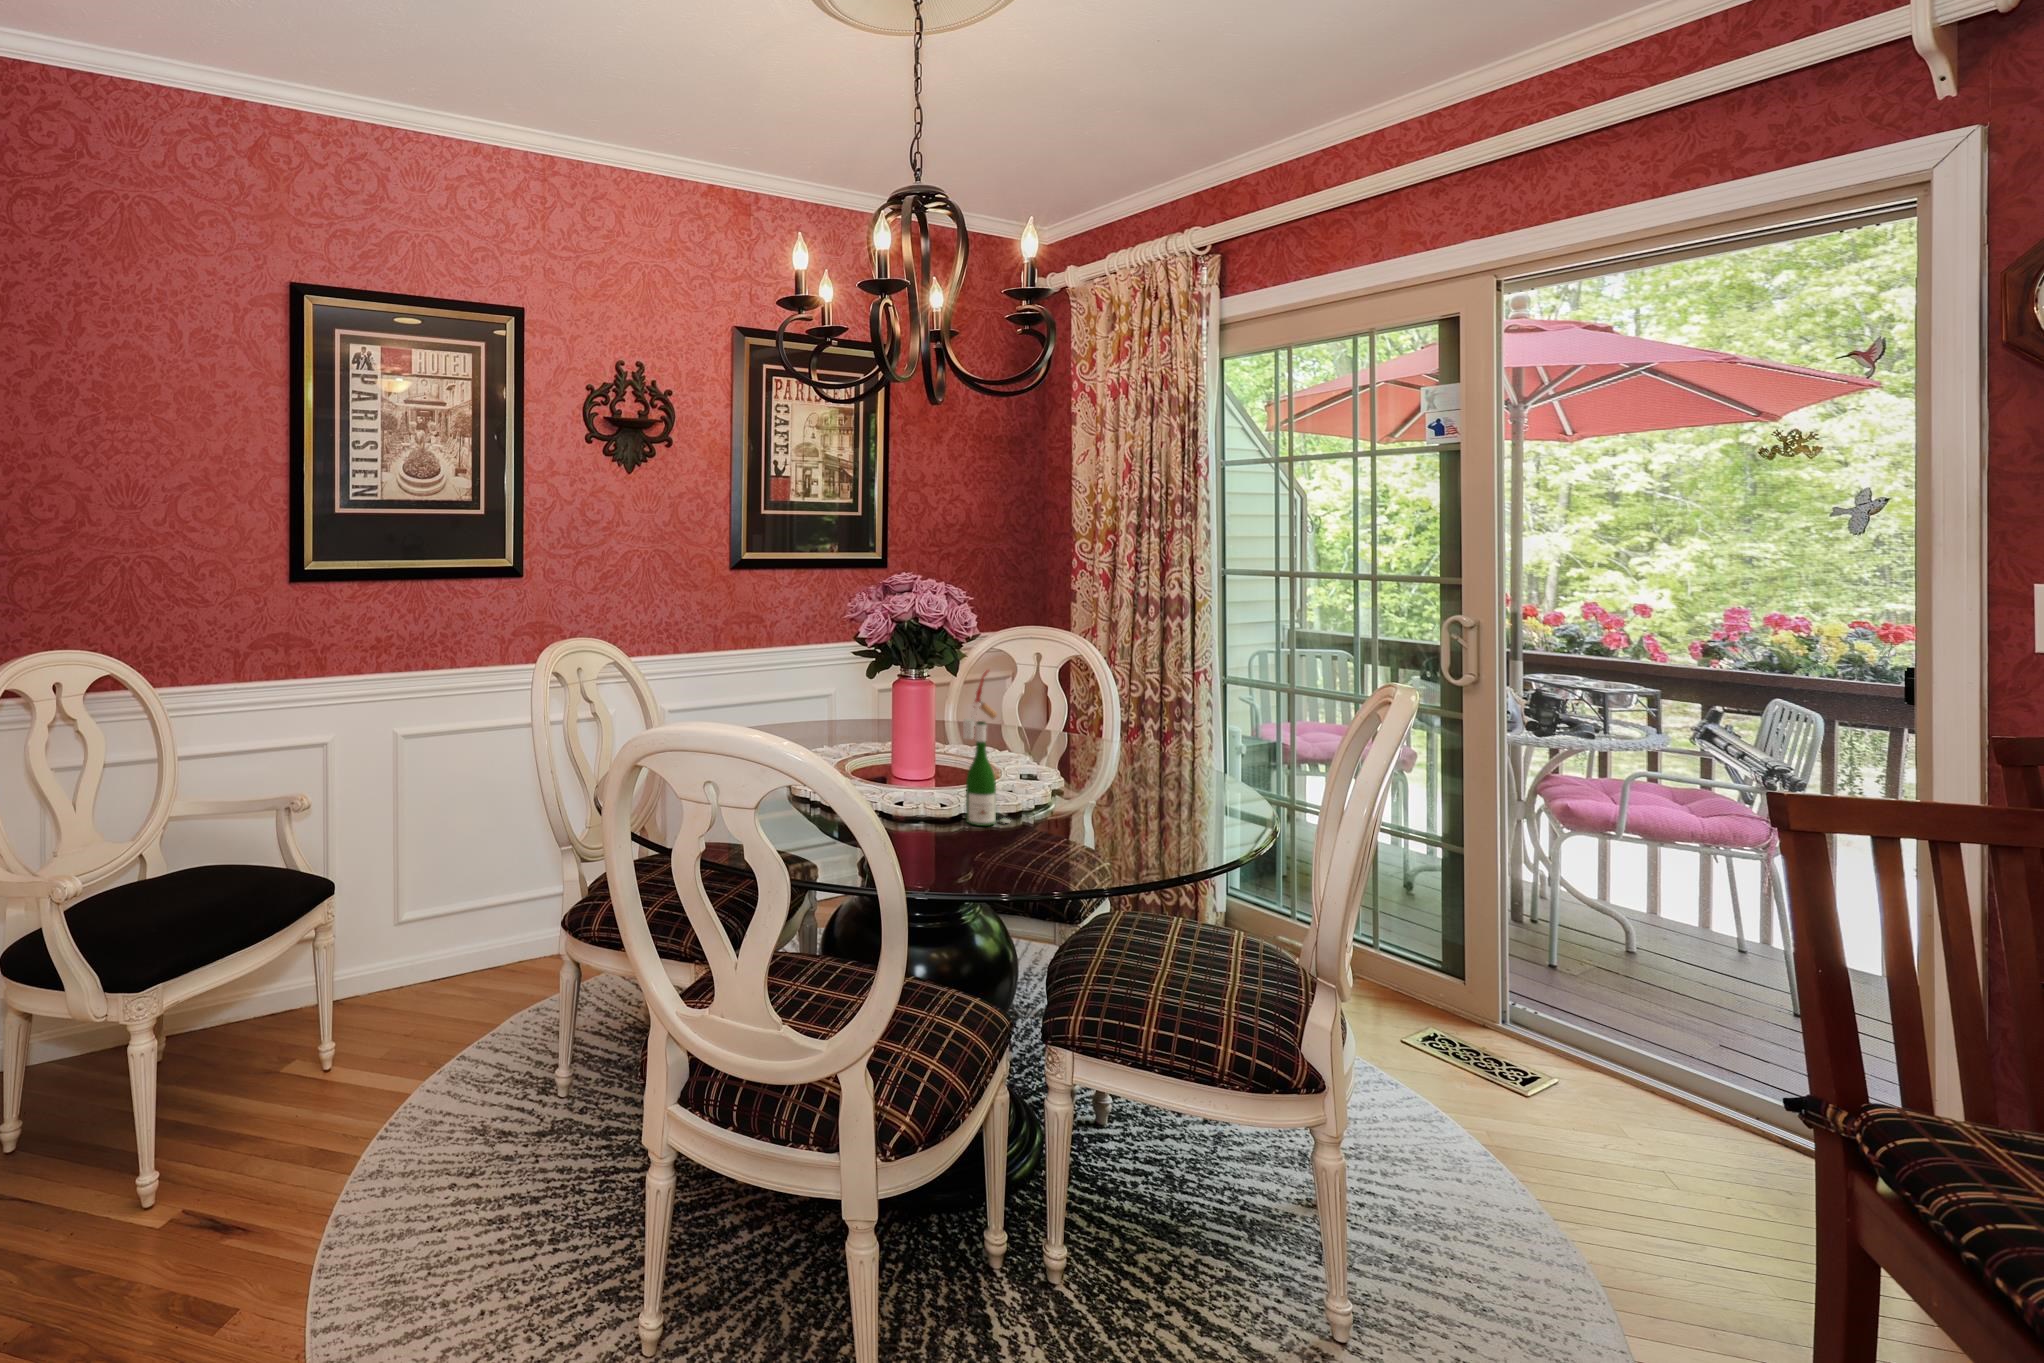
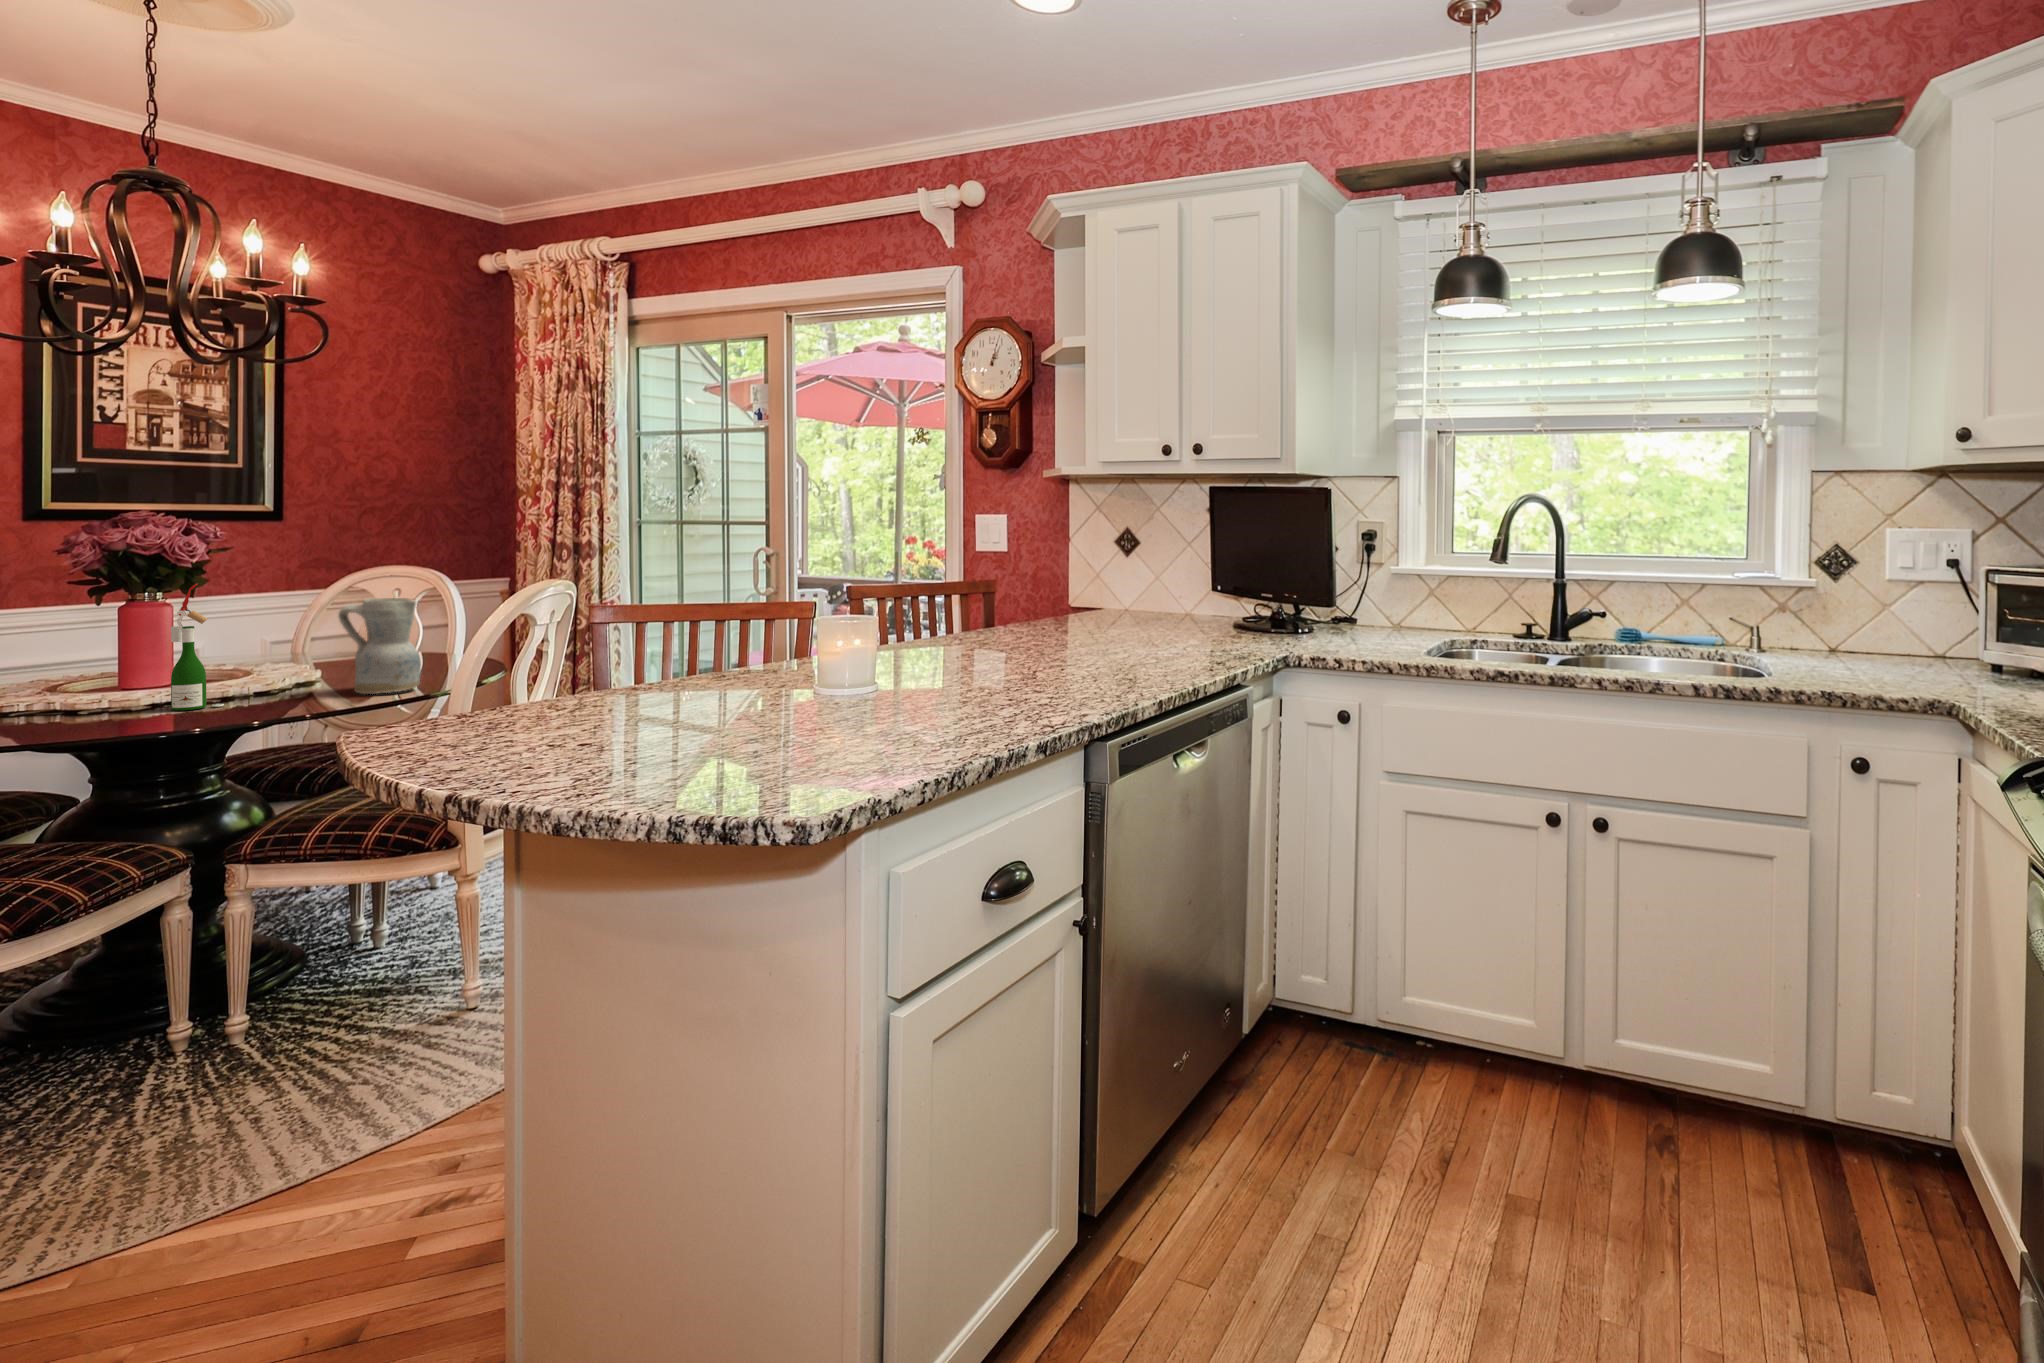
ceramic pitcher: none [1094,689,1182,818] -> present [339,598,421,694]

